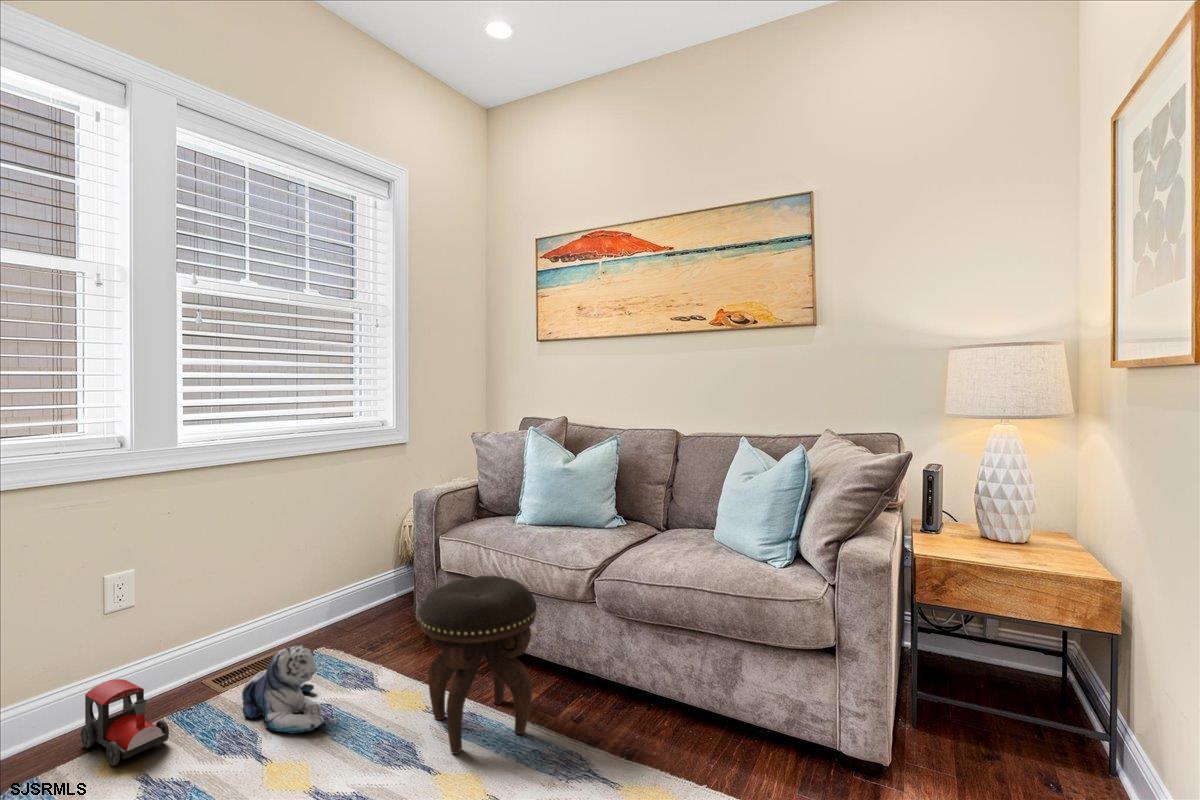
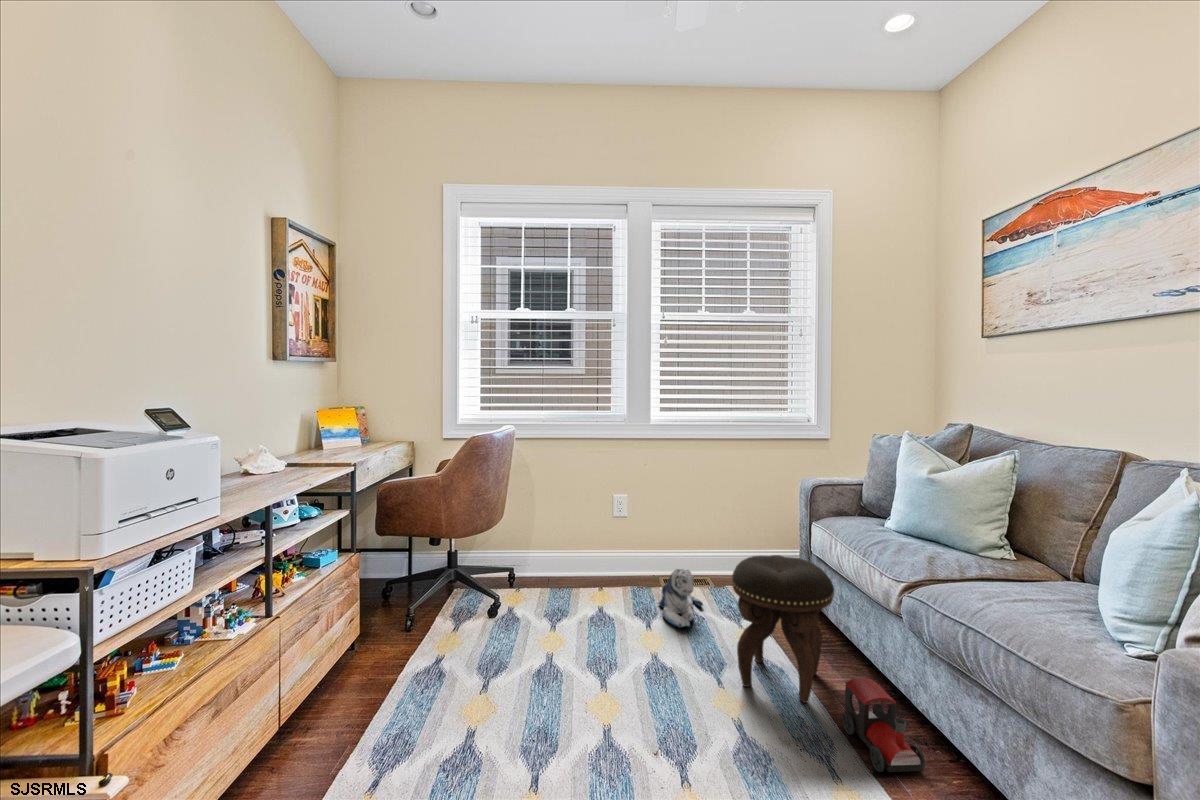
toy train: present [81,679,169,766] -> present [842,677,925,772]

